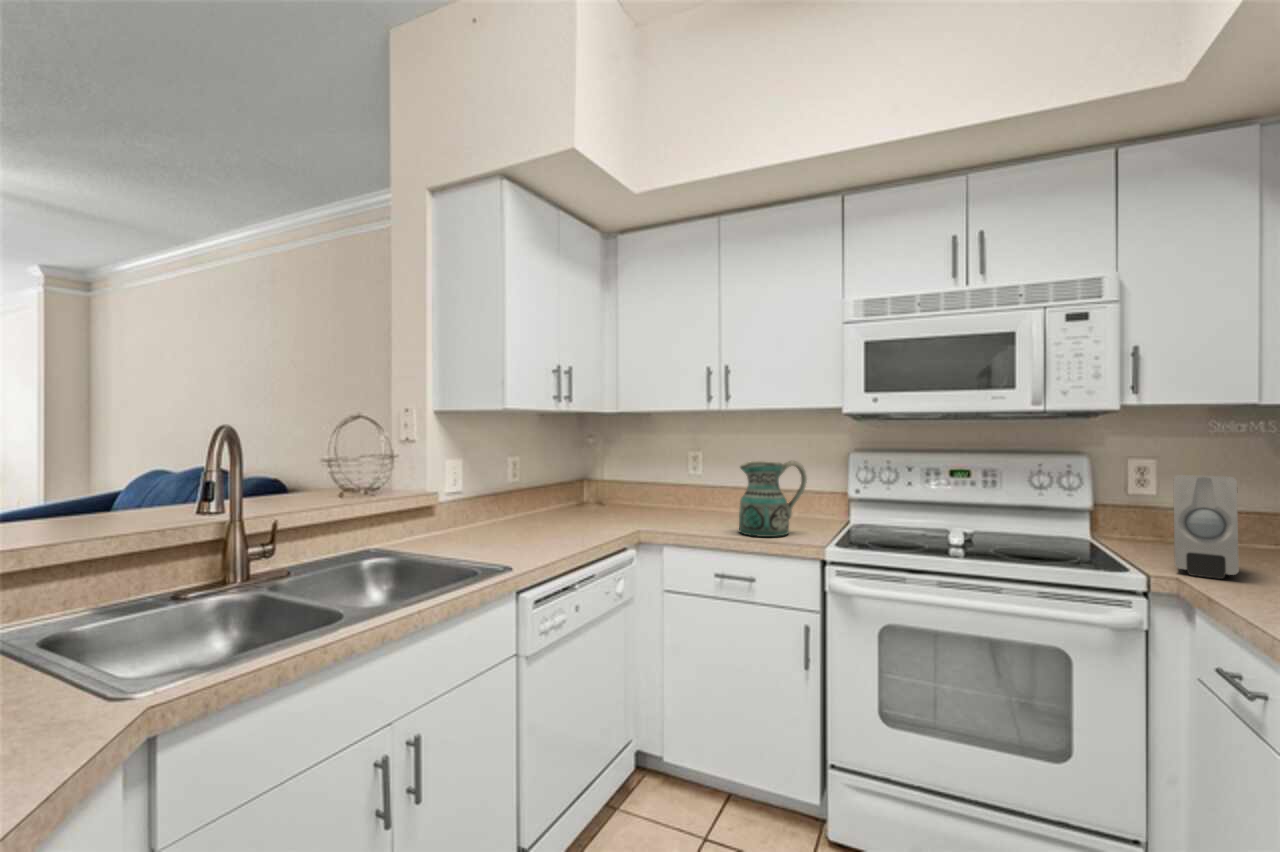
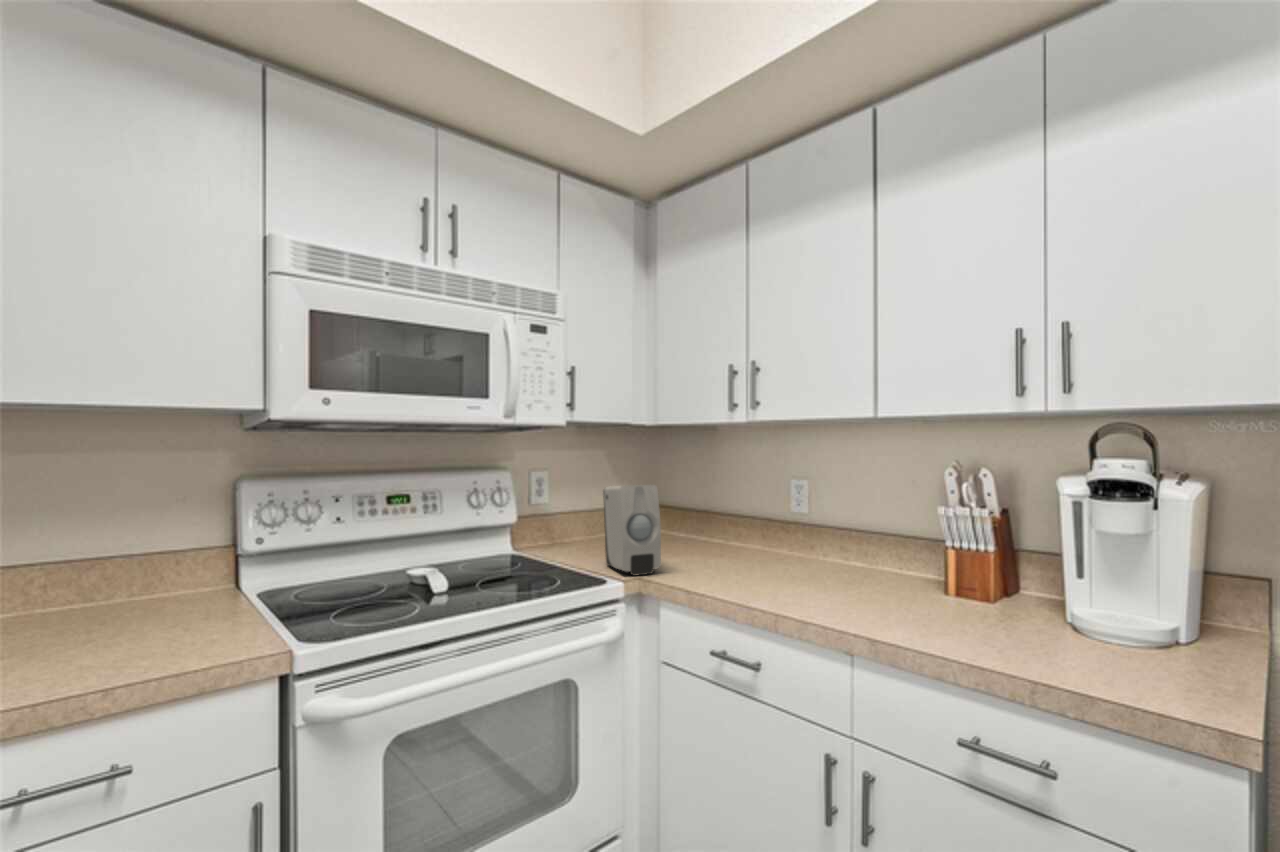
ceramic pitcher: present [739,461,807,537] -> none [45,503,203,668]

